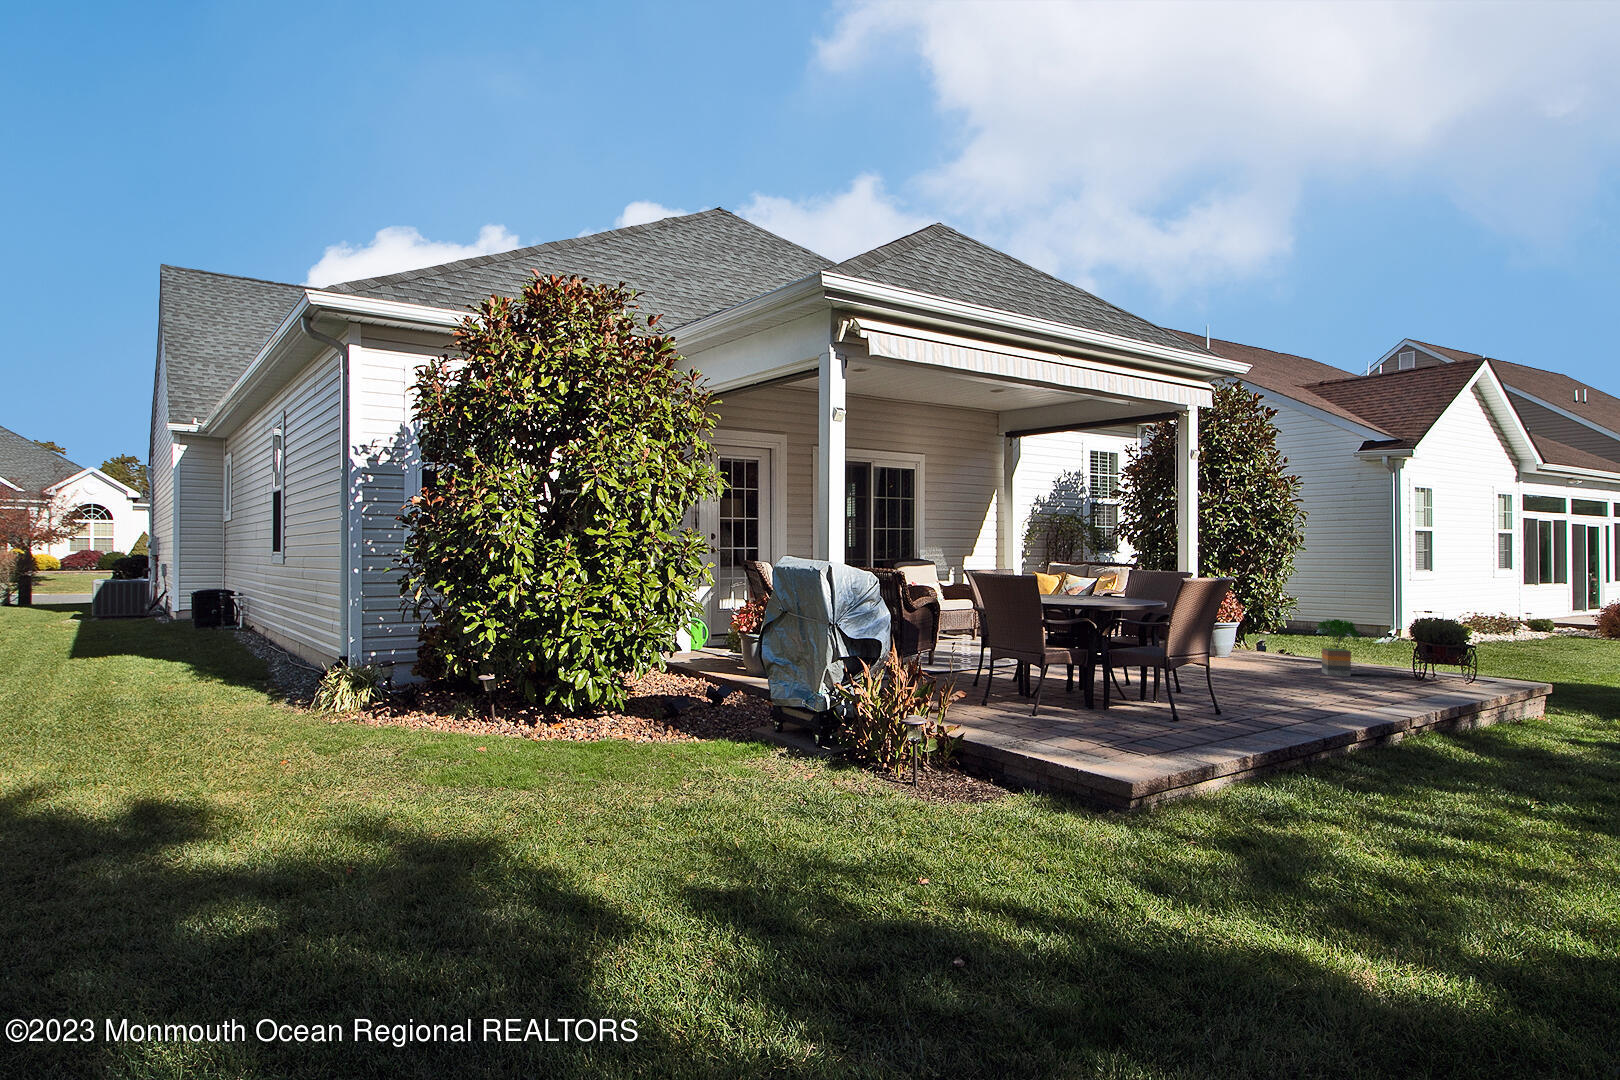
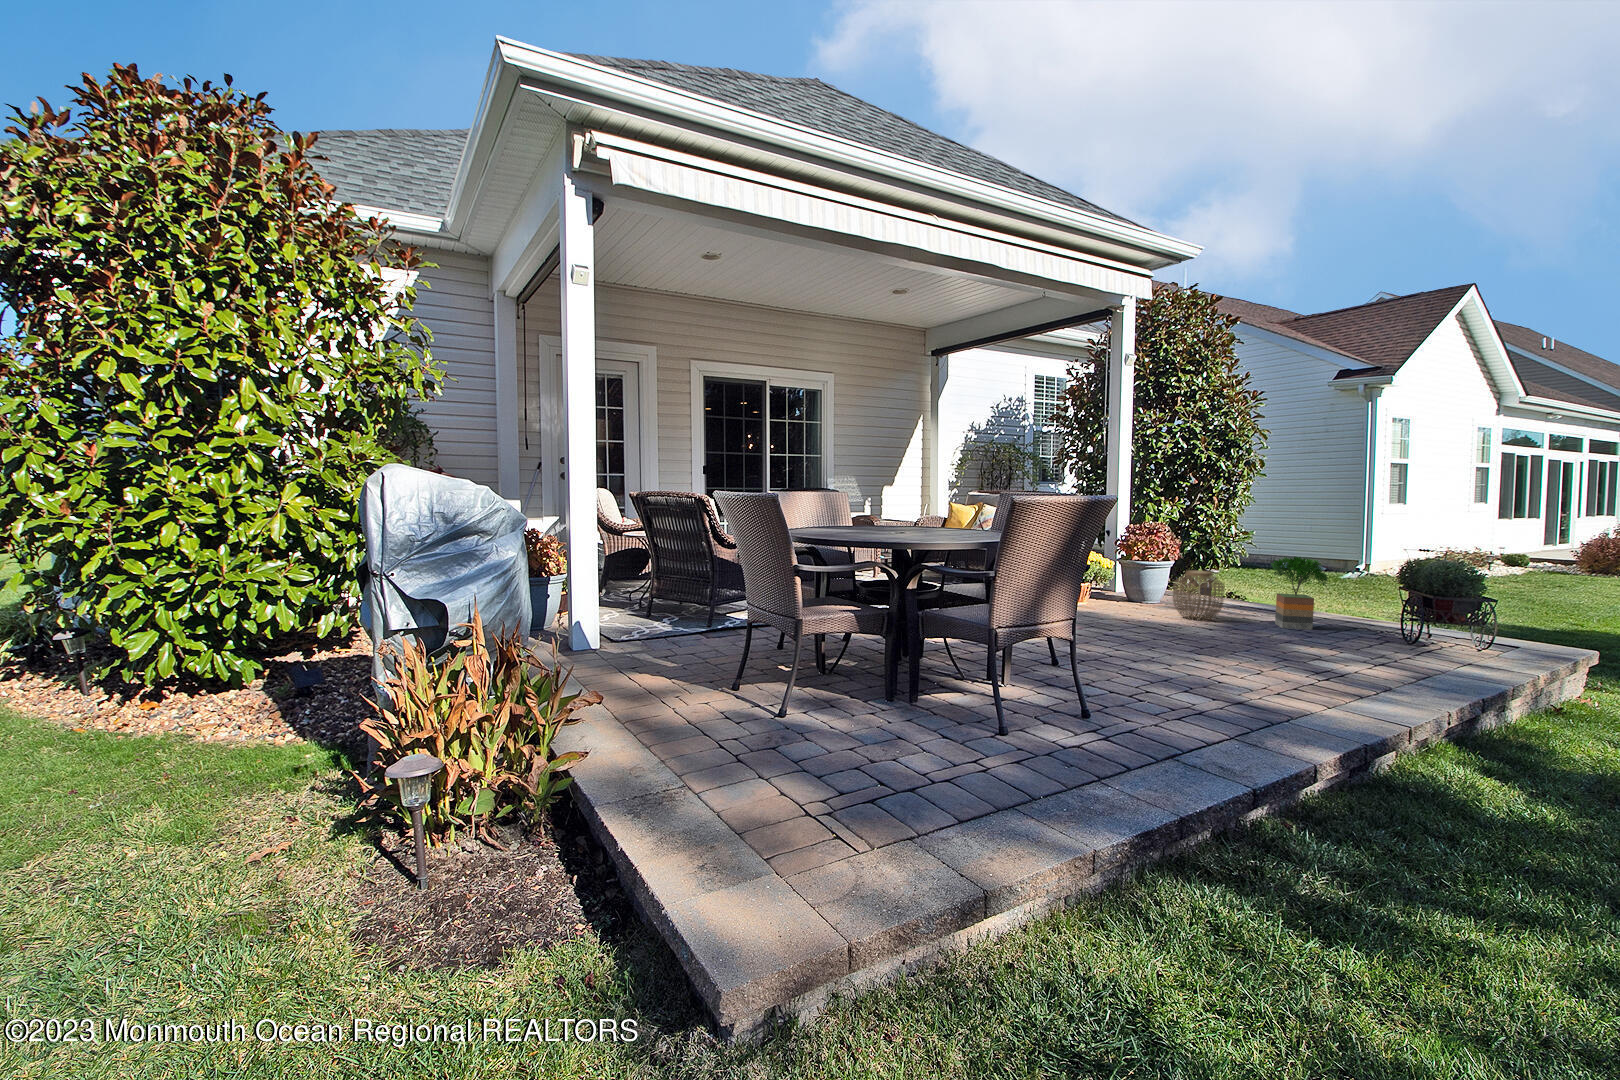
woven basket: none [1240,630,1281,671] -> present [1173,570,1224,621]

